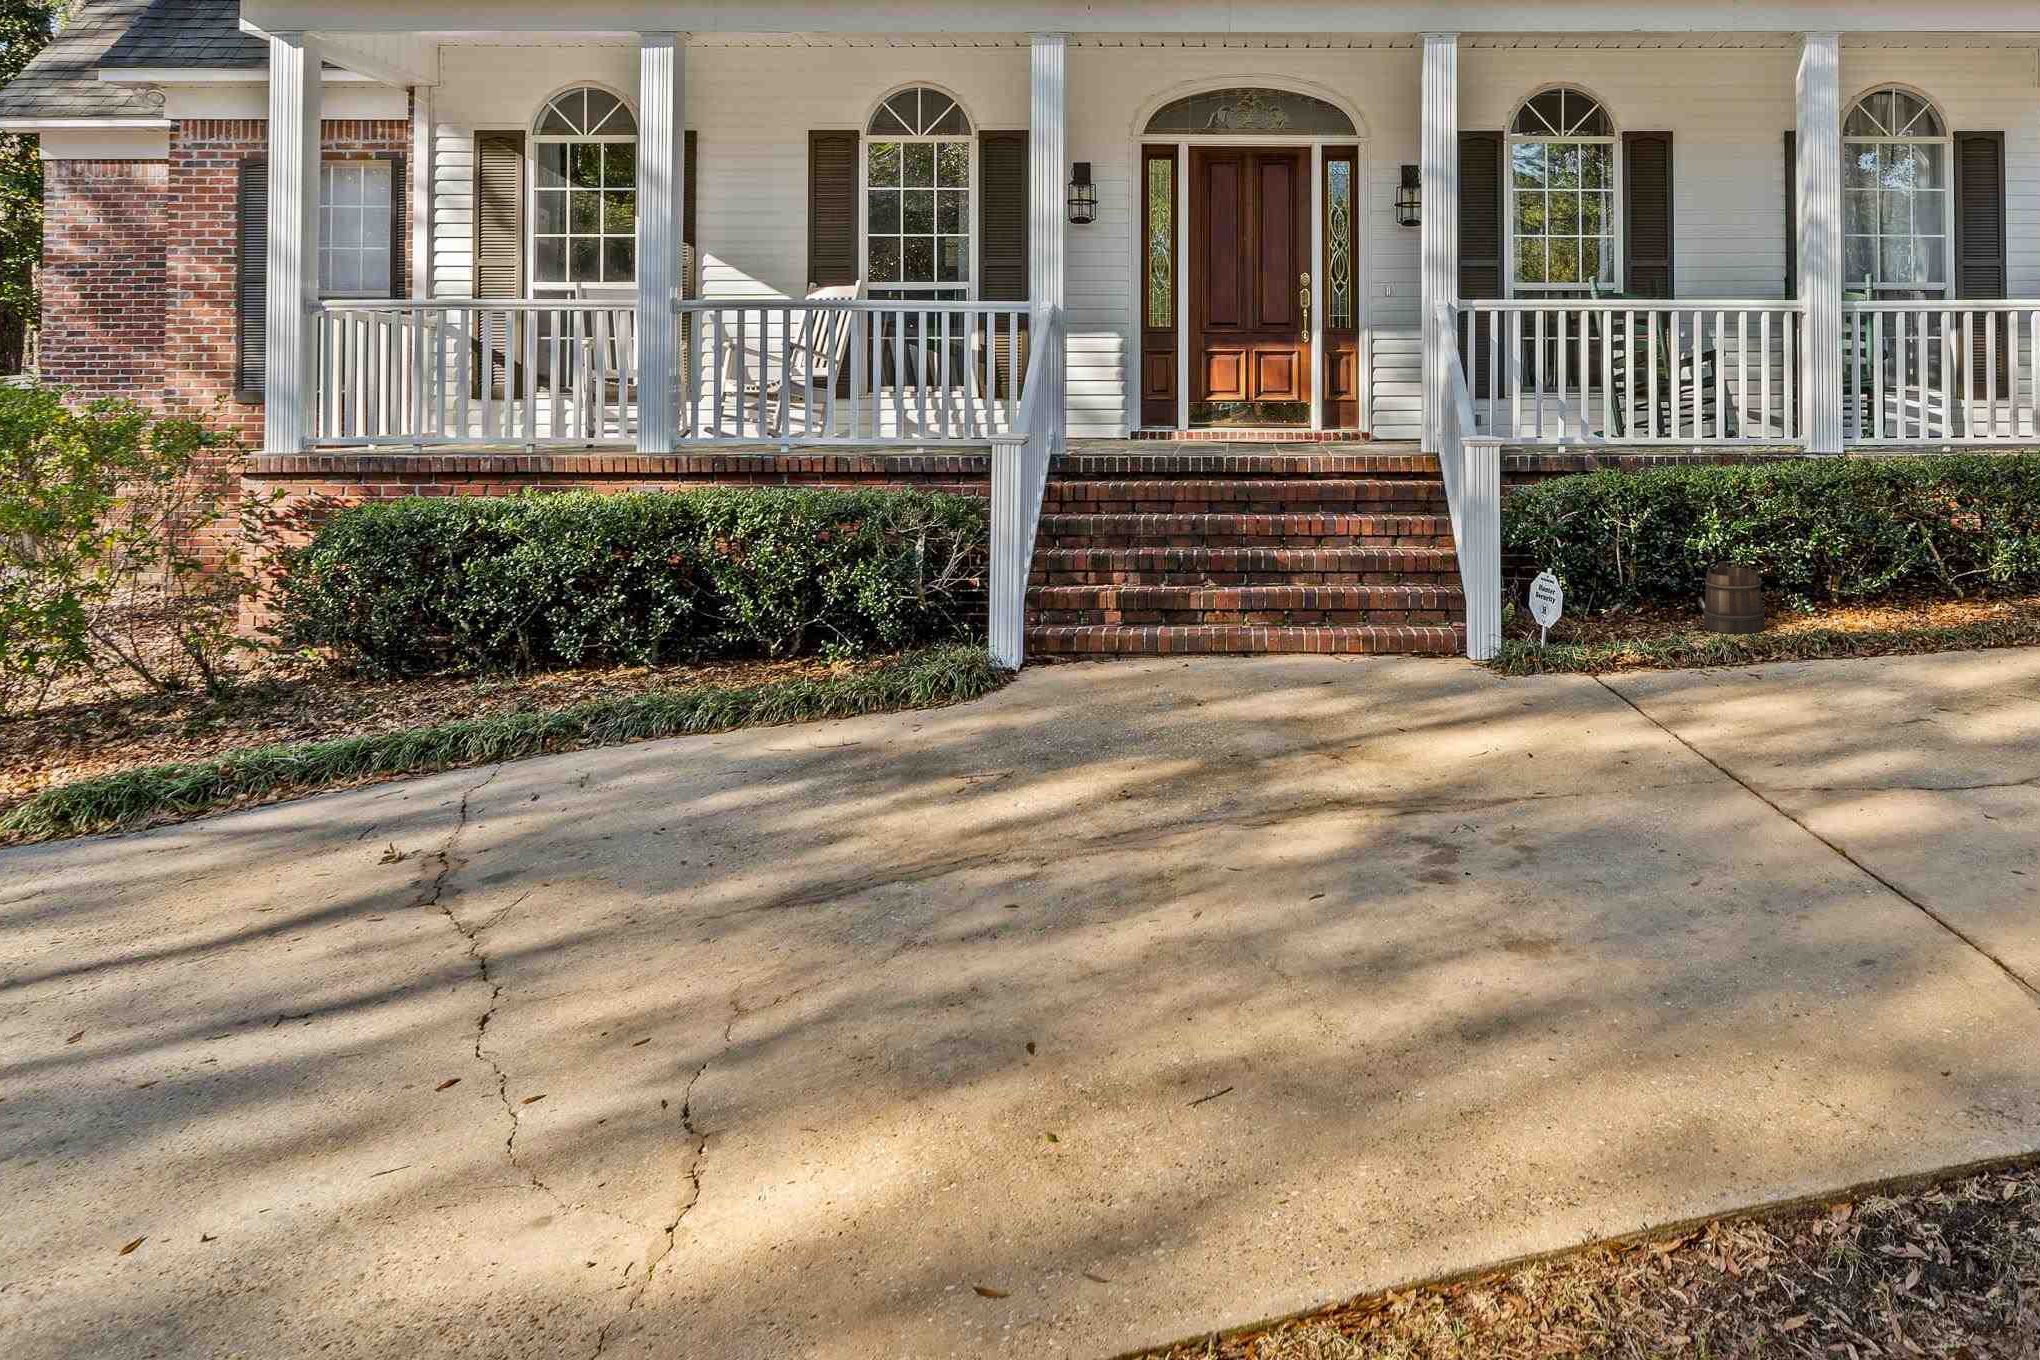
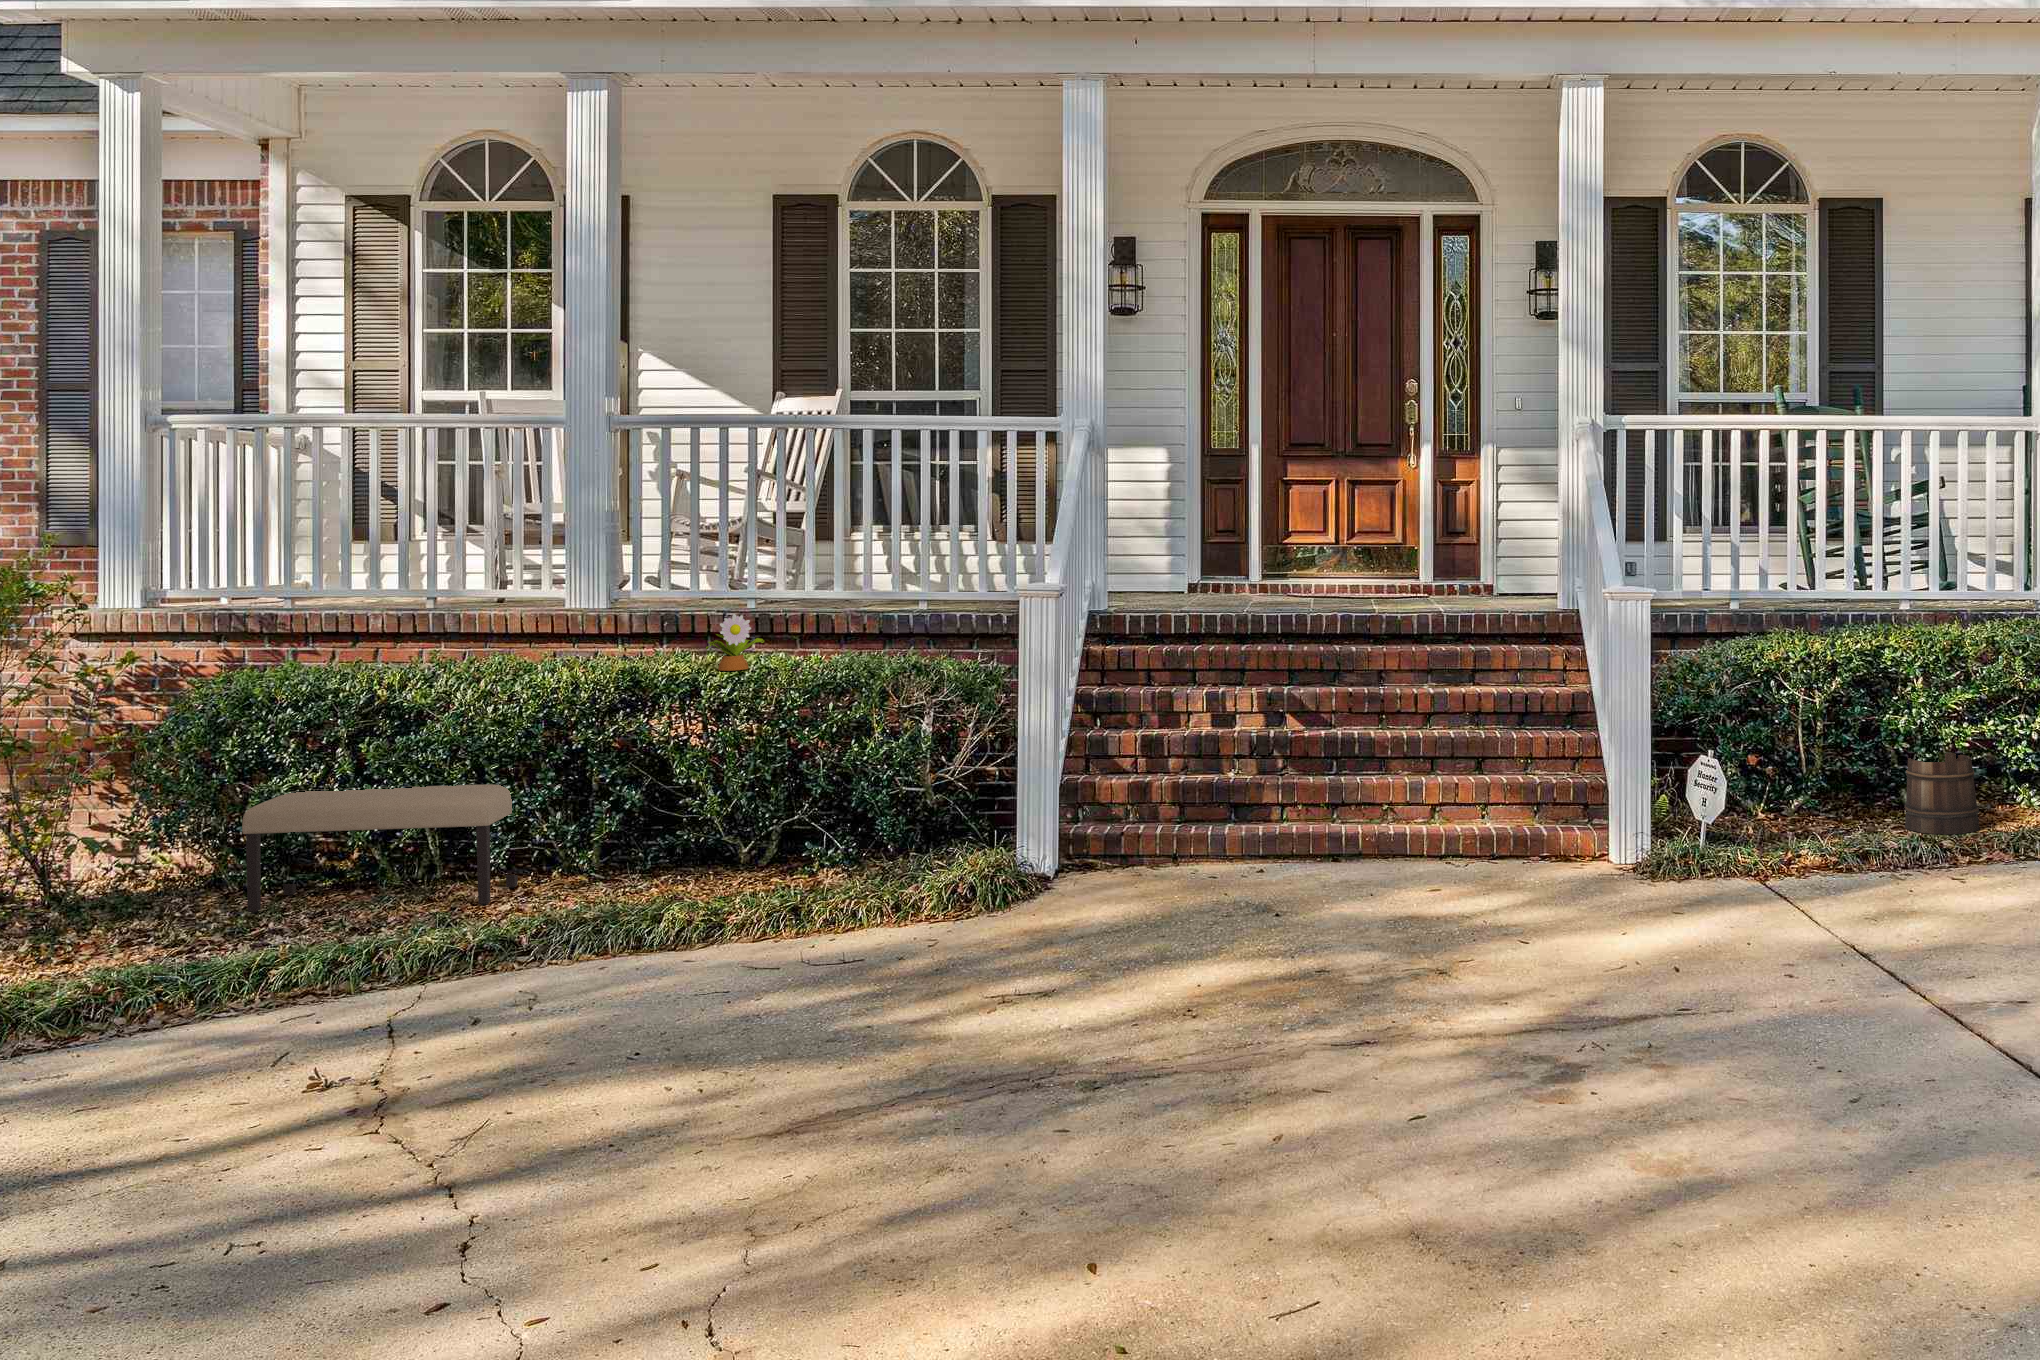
decorative plant: none [737,459,787,505] -> present [706,614,764,671]
bench: none [349,598,586,705] -> present [242,784,518,913]

